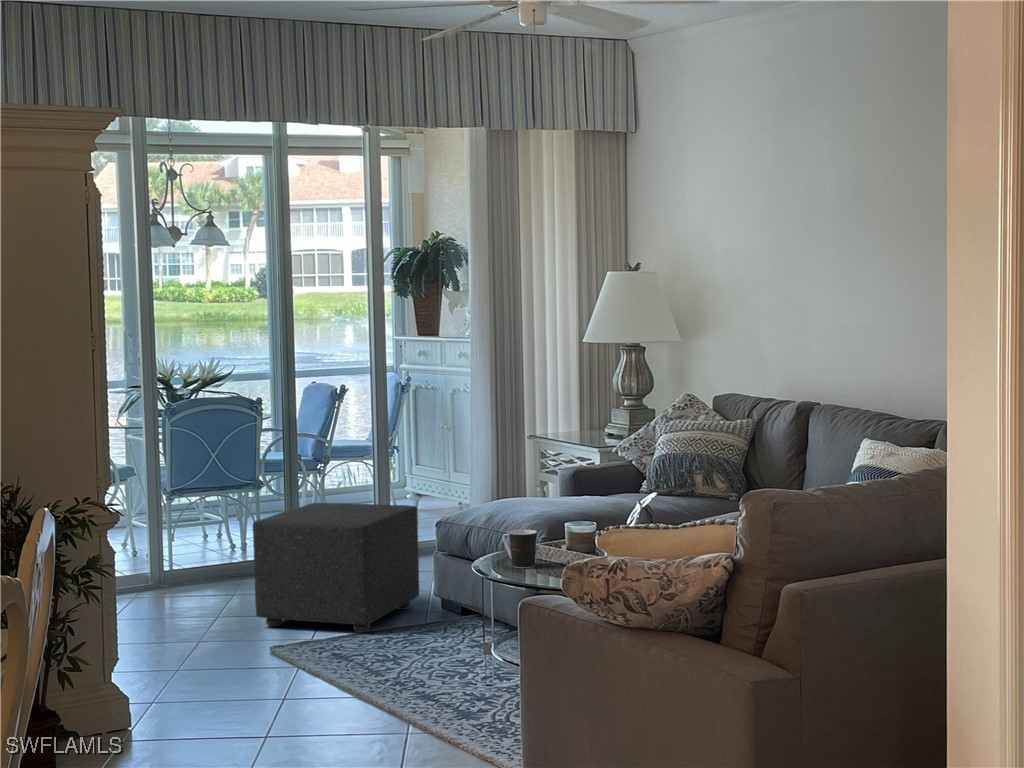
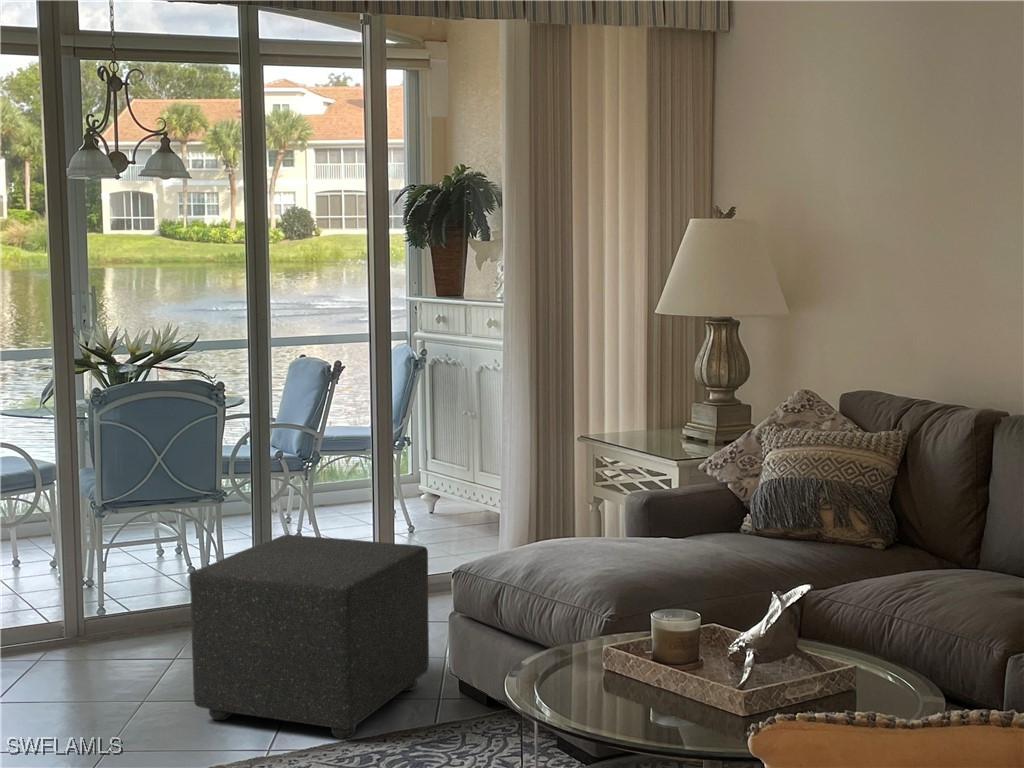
coffee cup: present [502,530,537,568] -> none [555,631,612,698]

